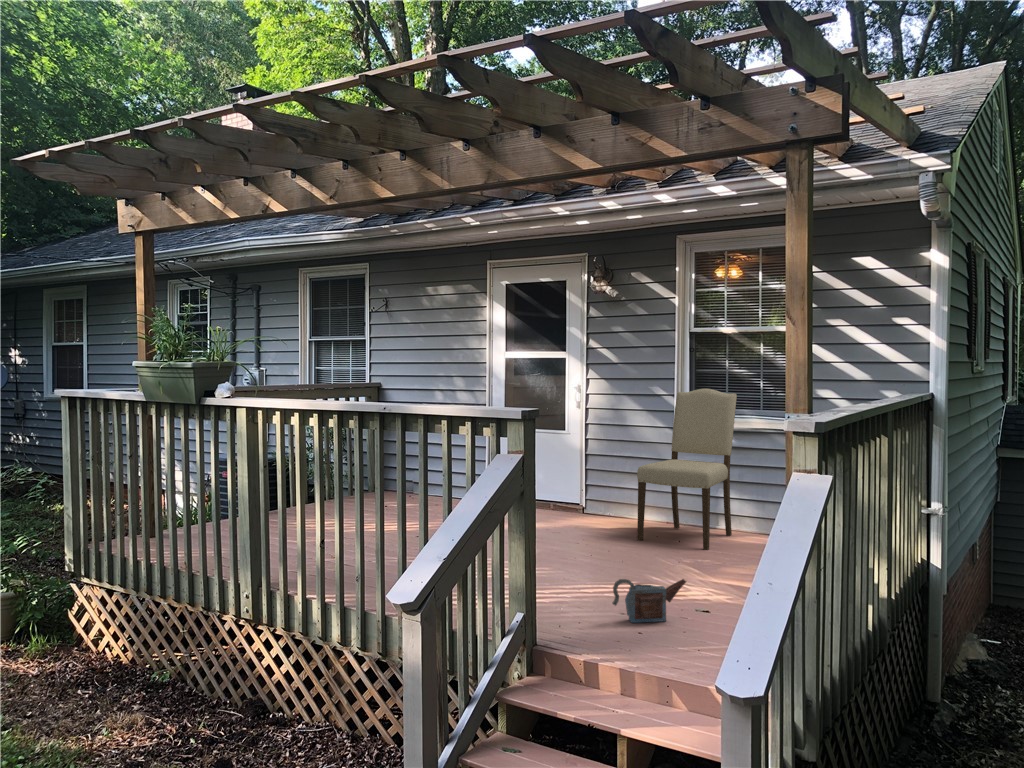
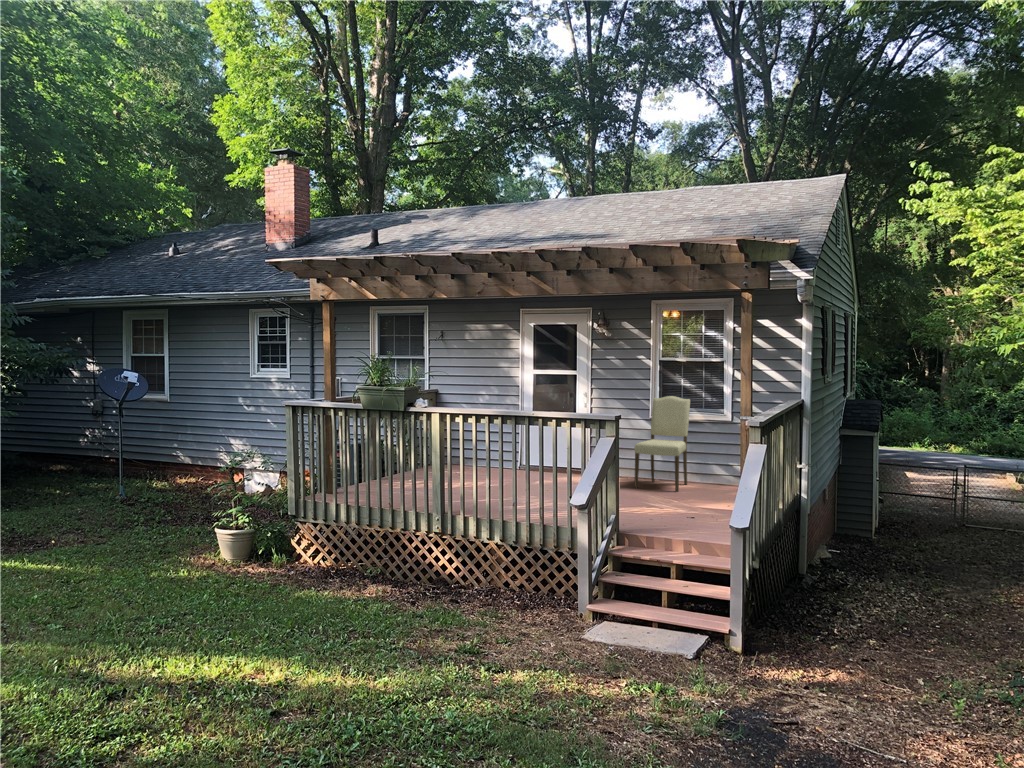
watering can: present [612,579,686,623] -> none [649,500,686,523]

